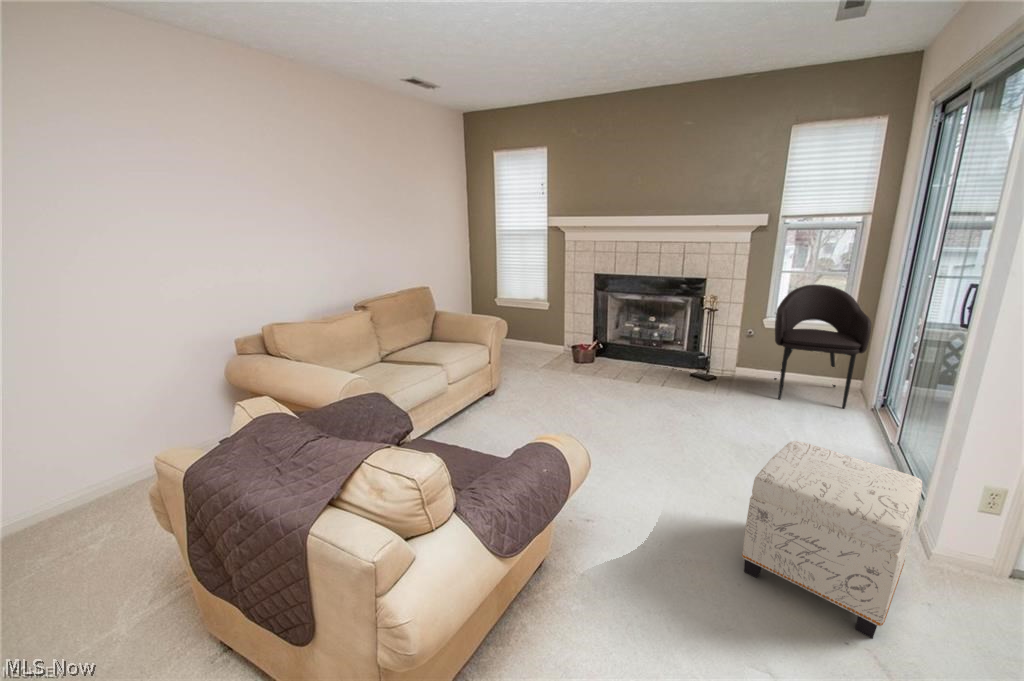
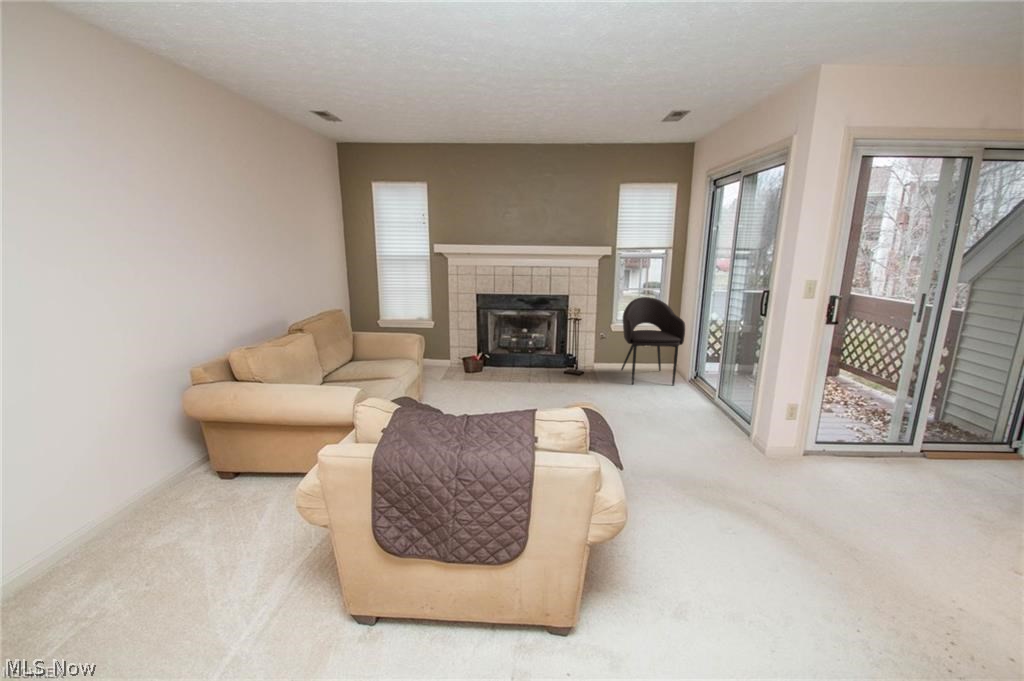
ottoman: present [742,441,923,638] -> none [683,411,789,533]

